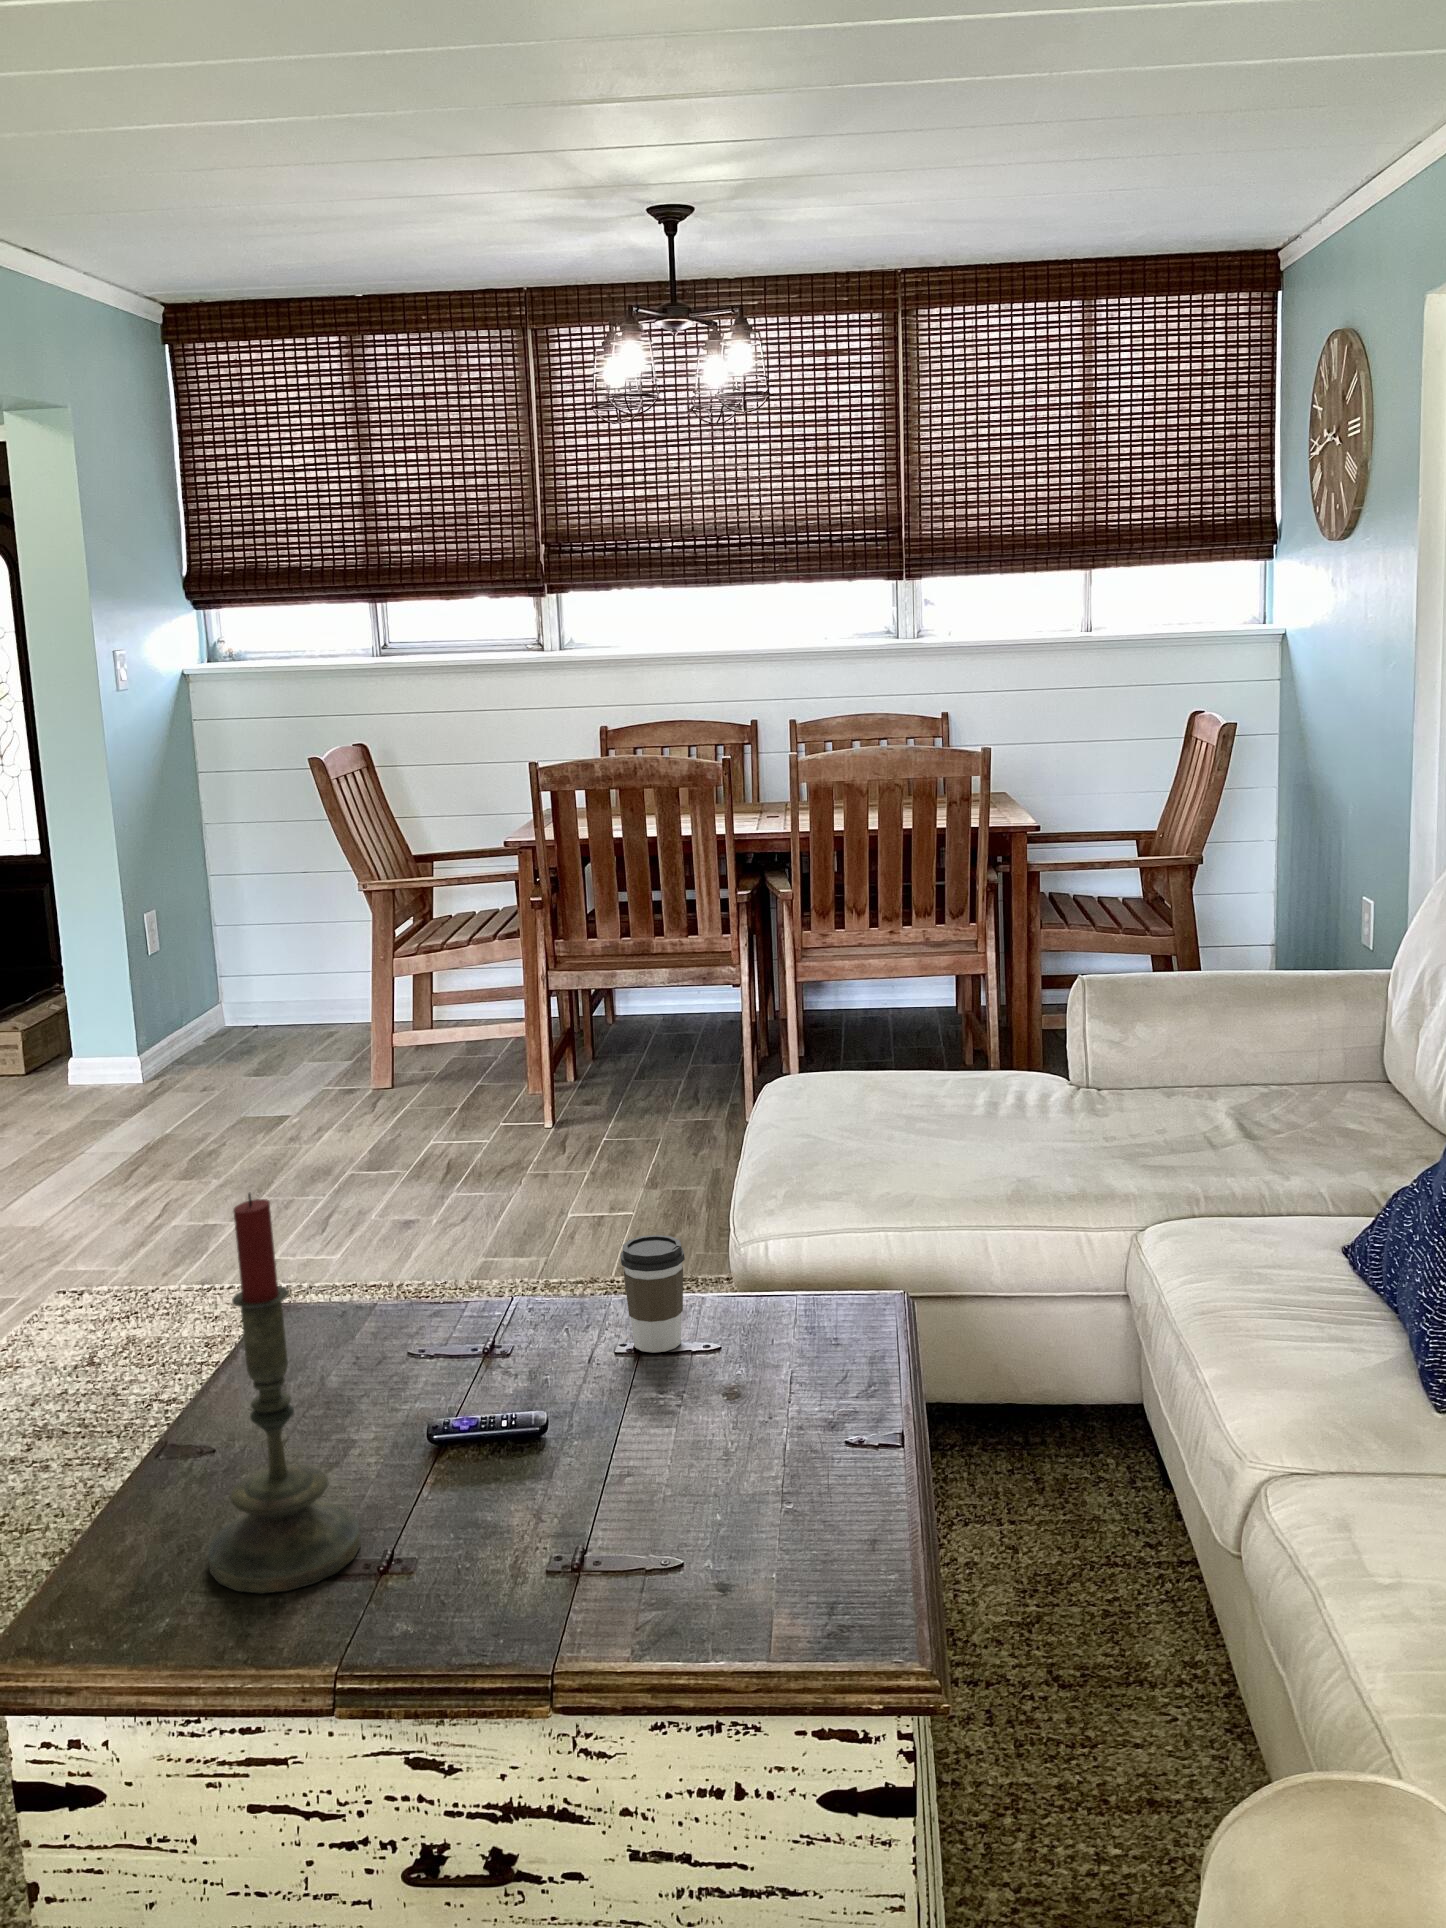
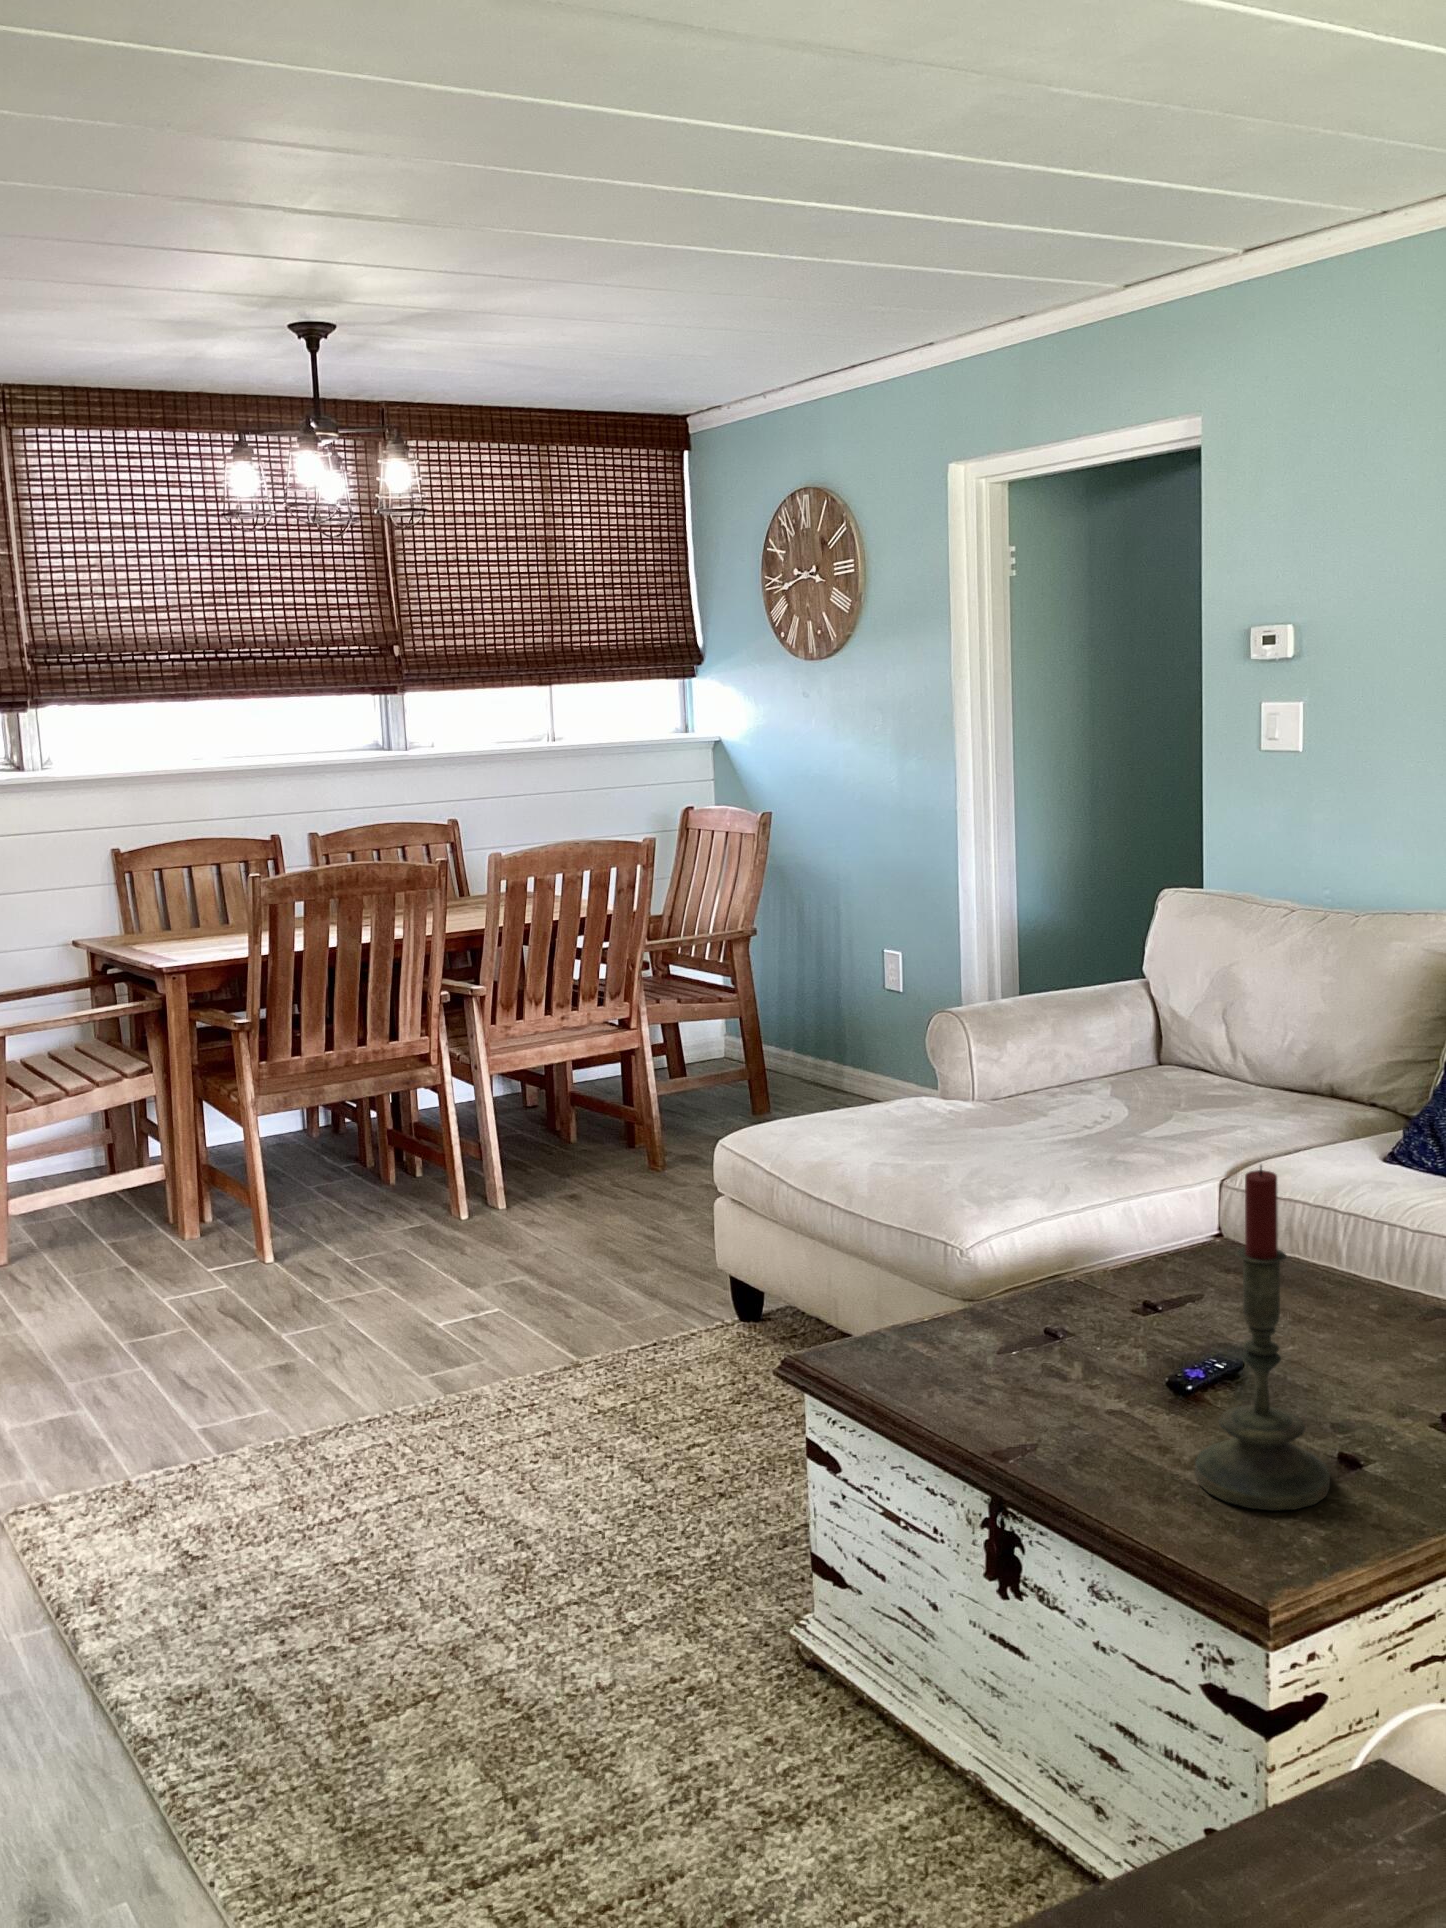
coffee cup: present [621,1235,685,1353] -> none [1119,1208,1175,1306]

